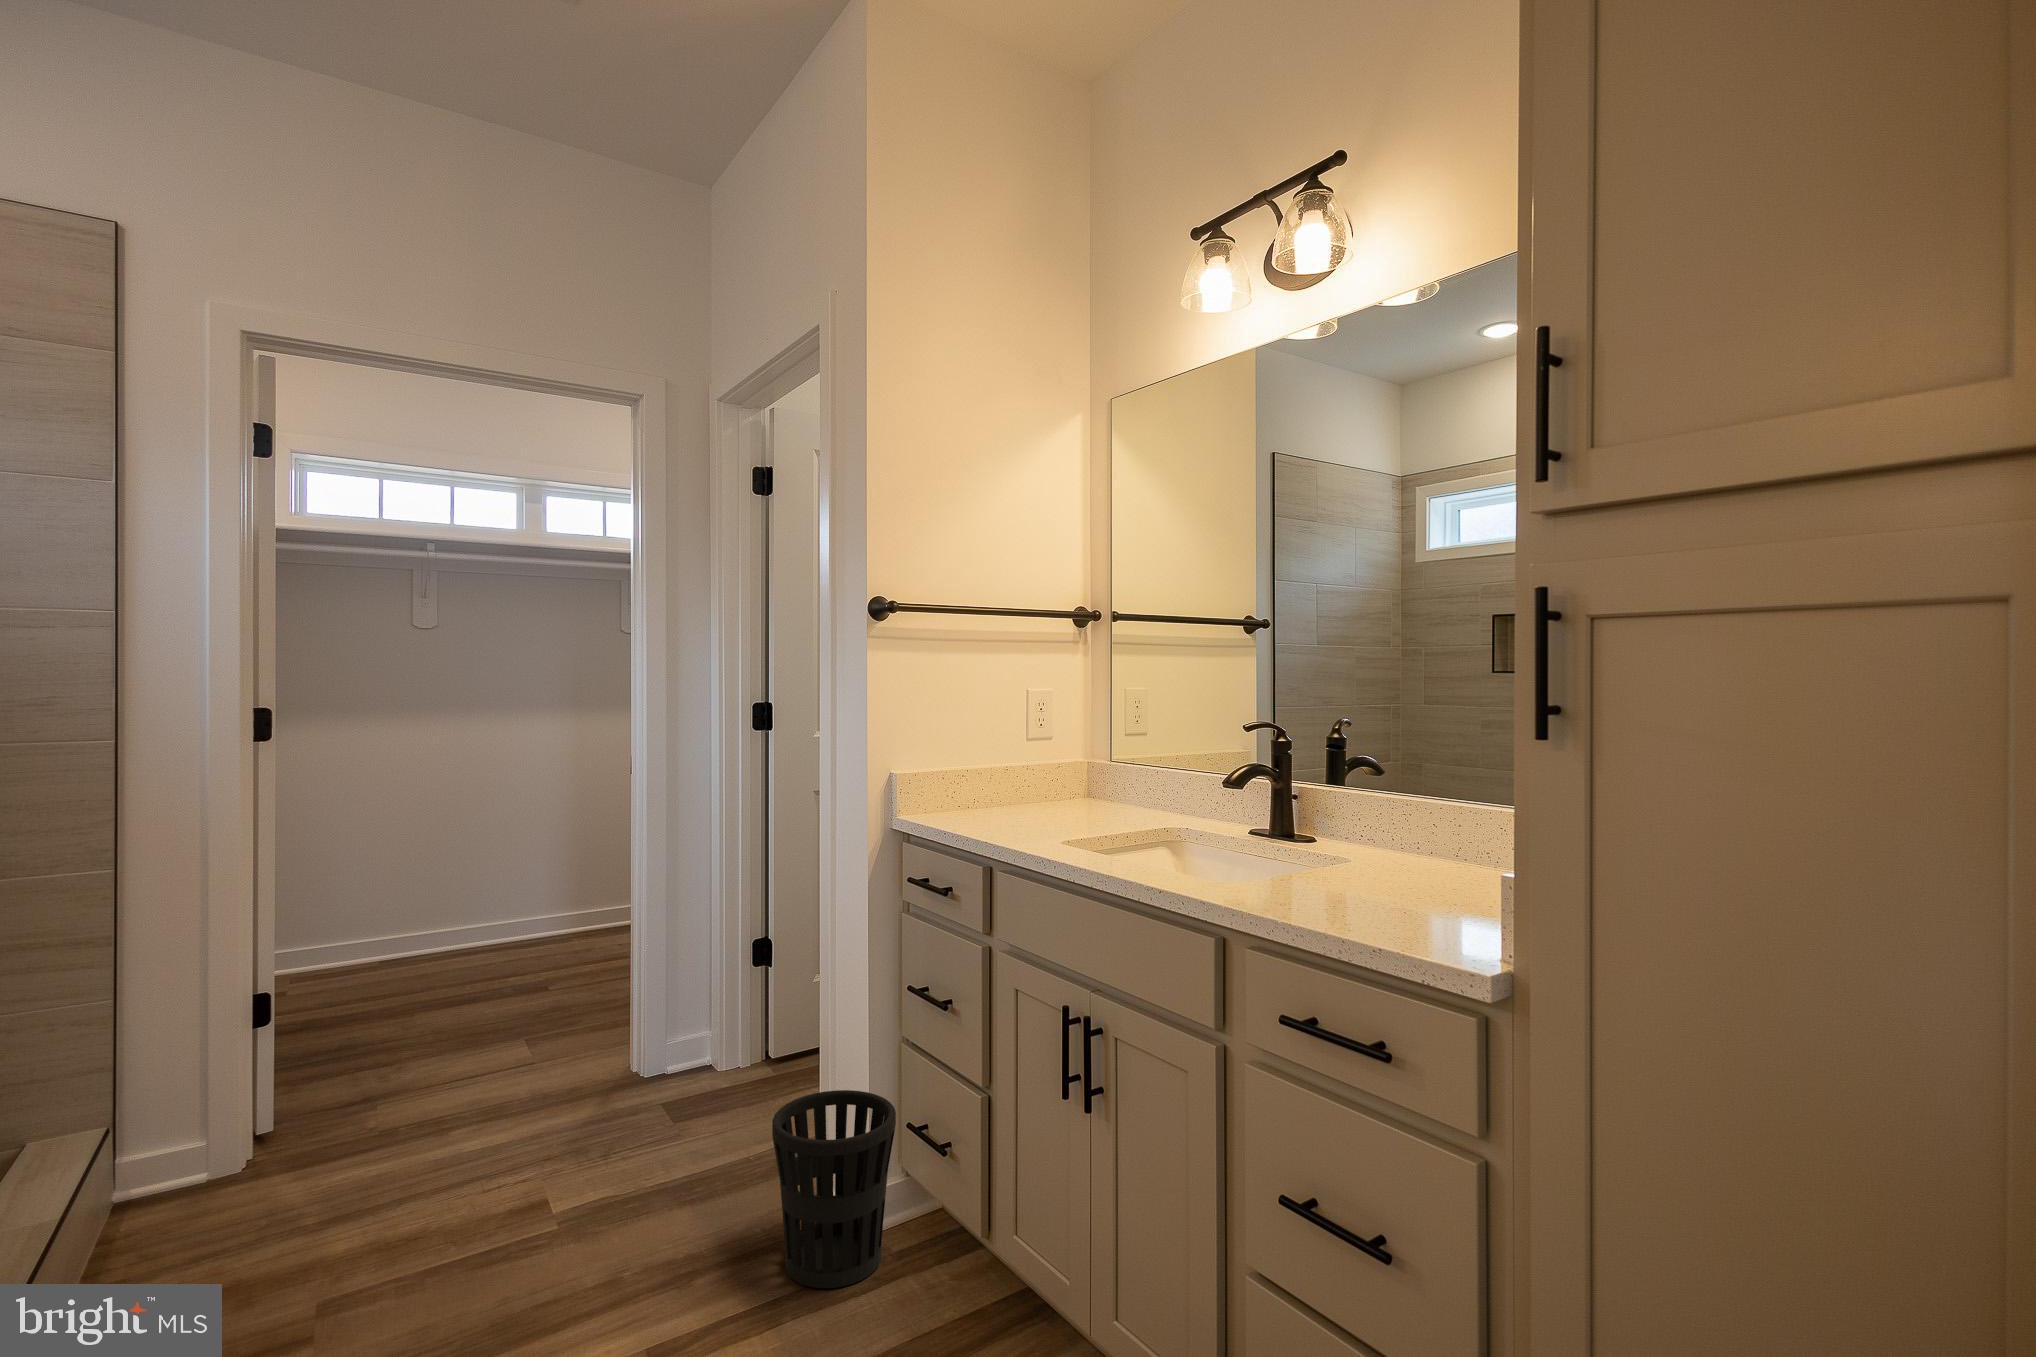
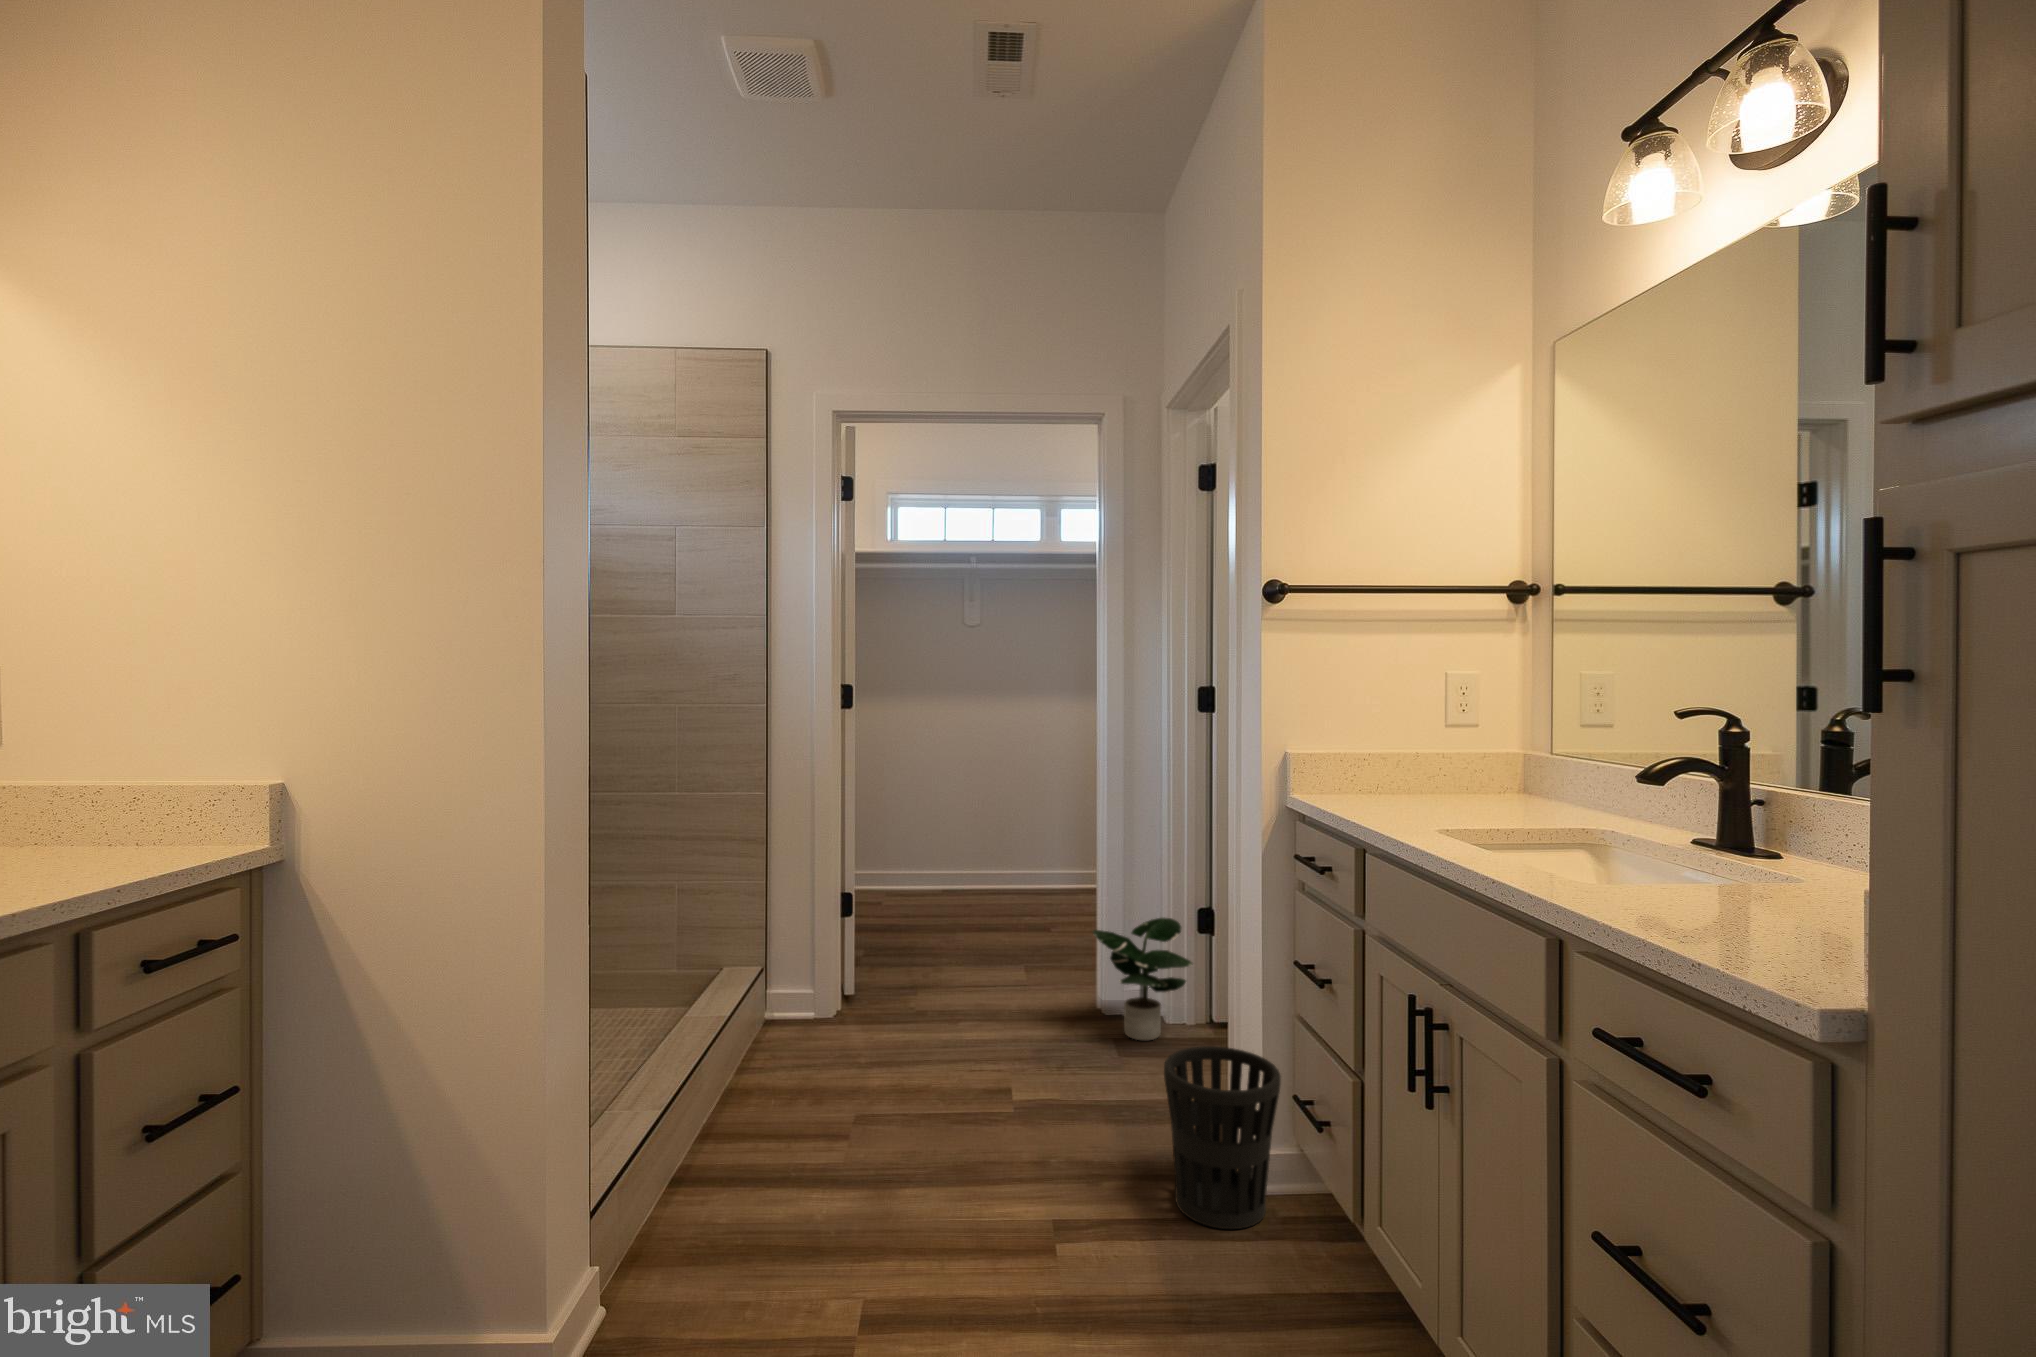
potted plant: none [631,959,753,1103] -> present [1093,917,1192,1040]

